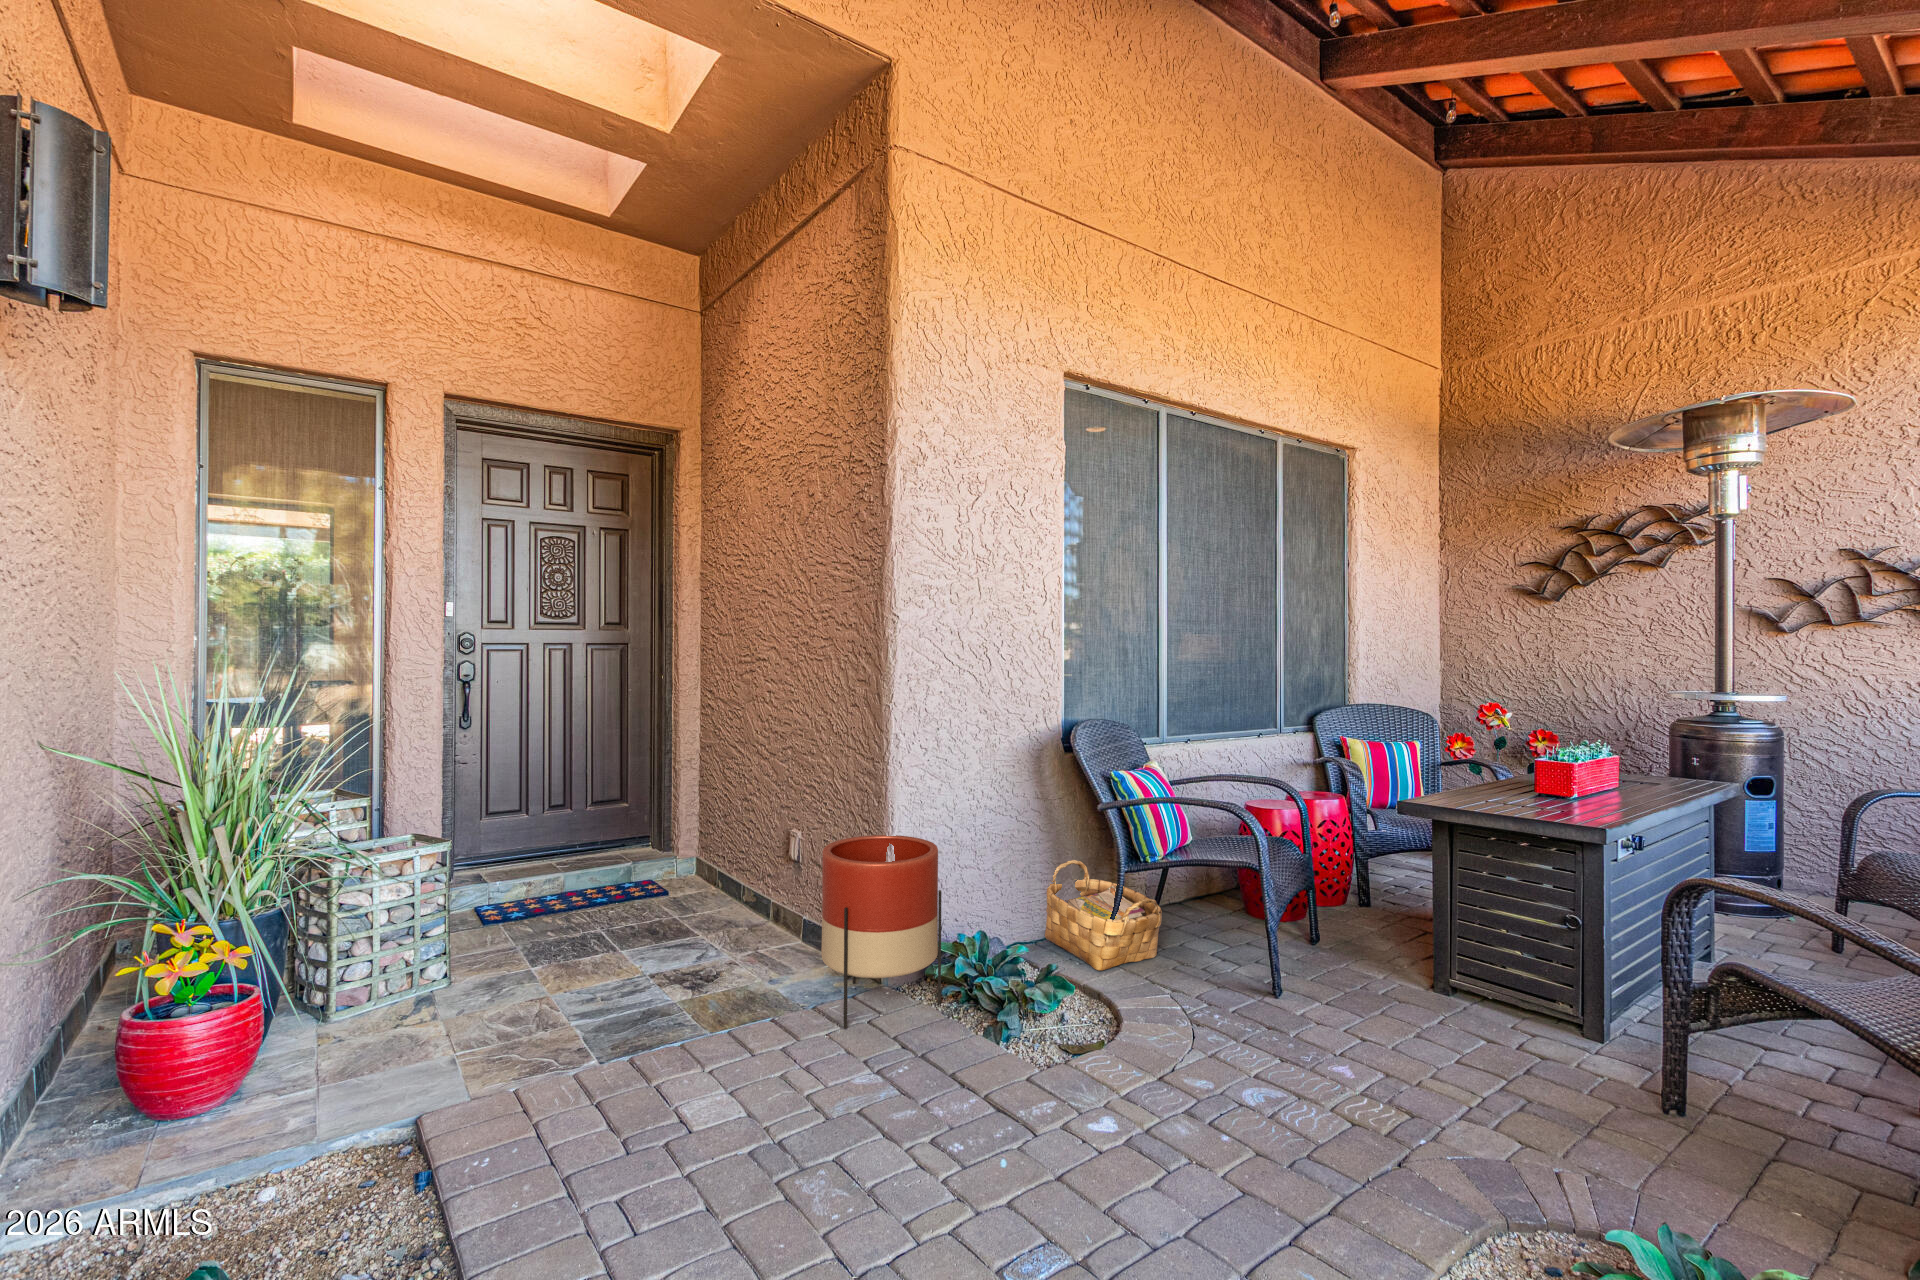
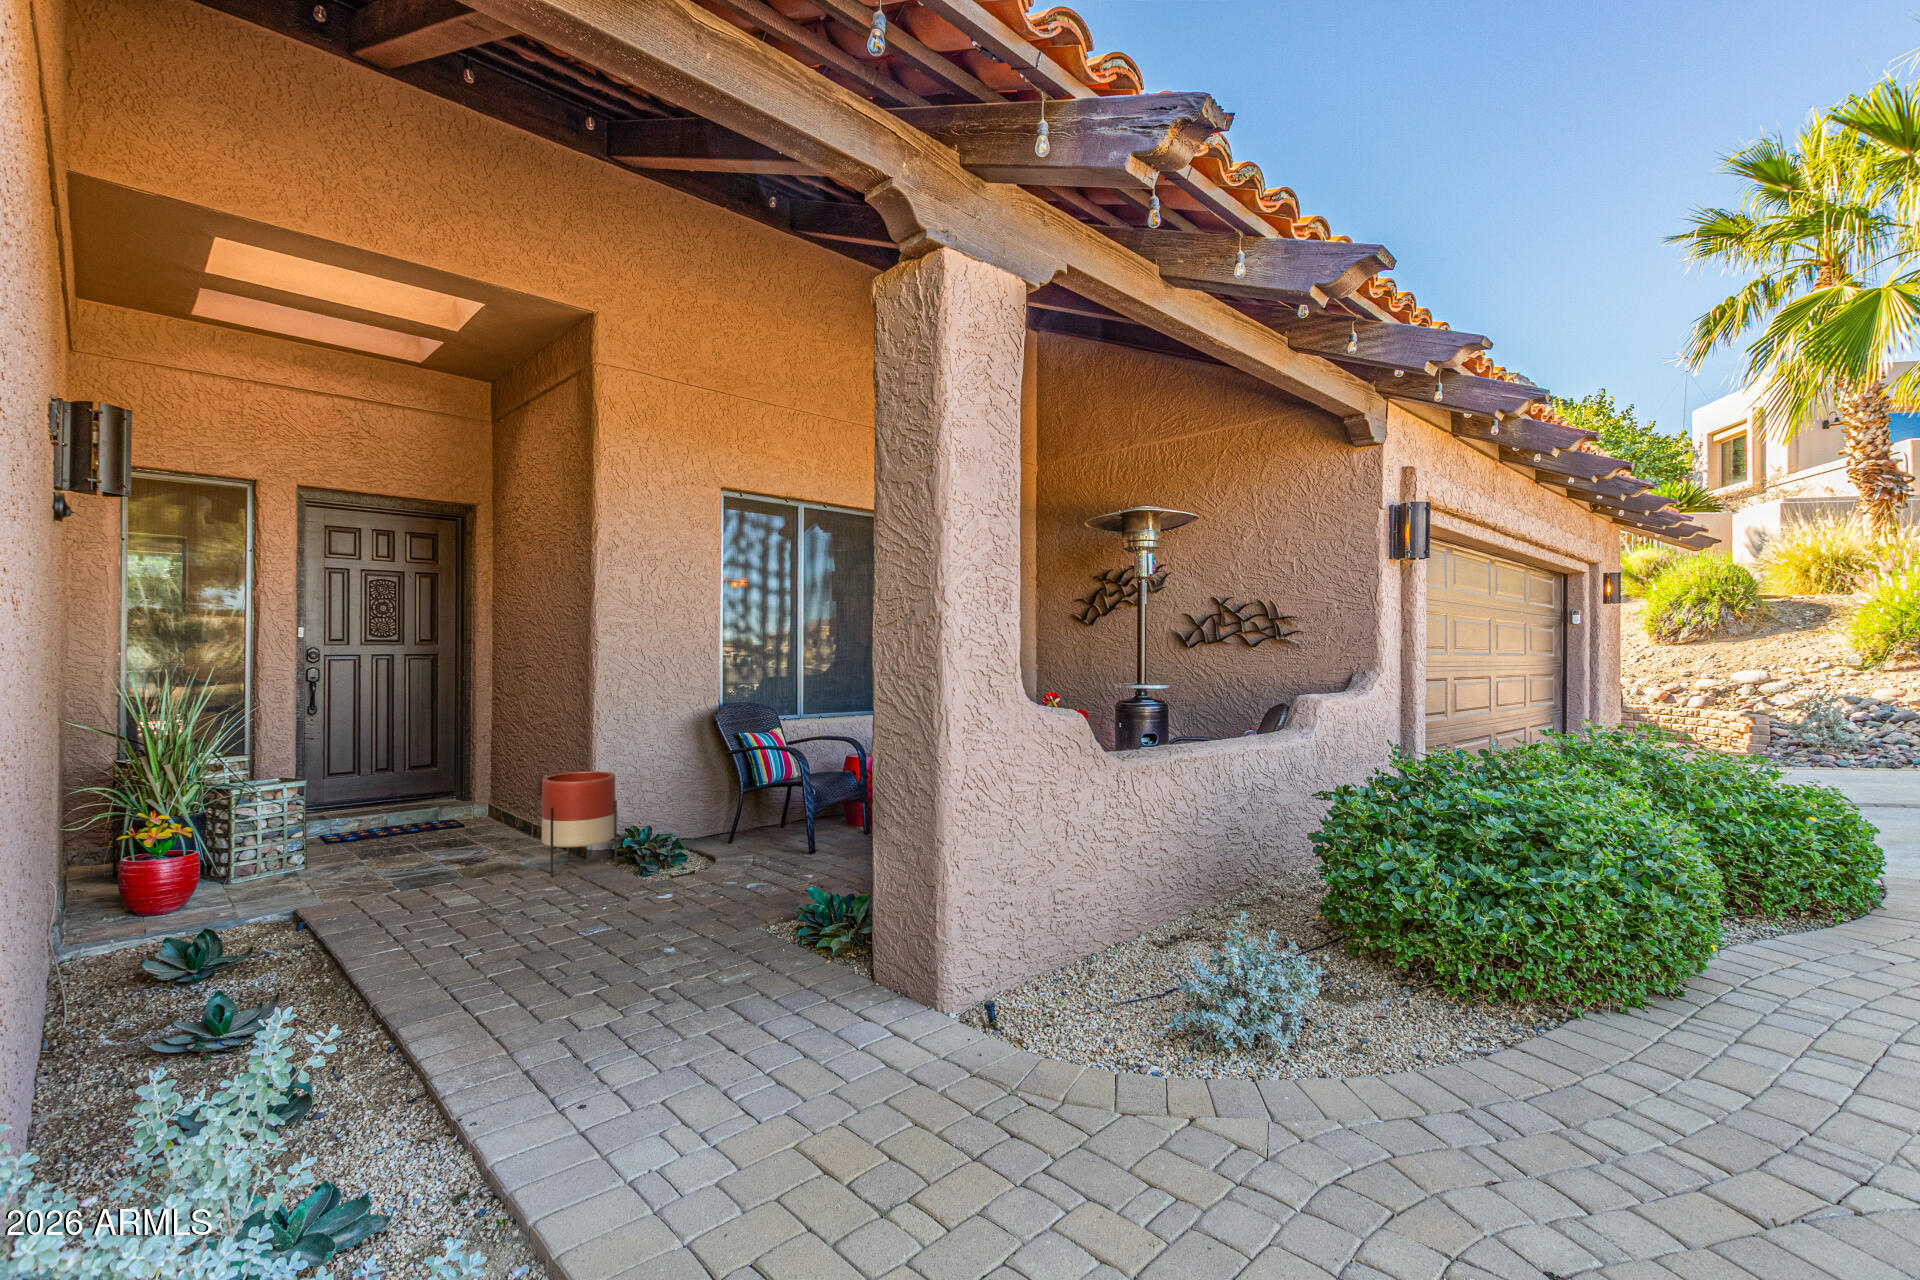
woven basket: present [1045,860,1162,971] -> none [704,790,771,851]

